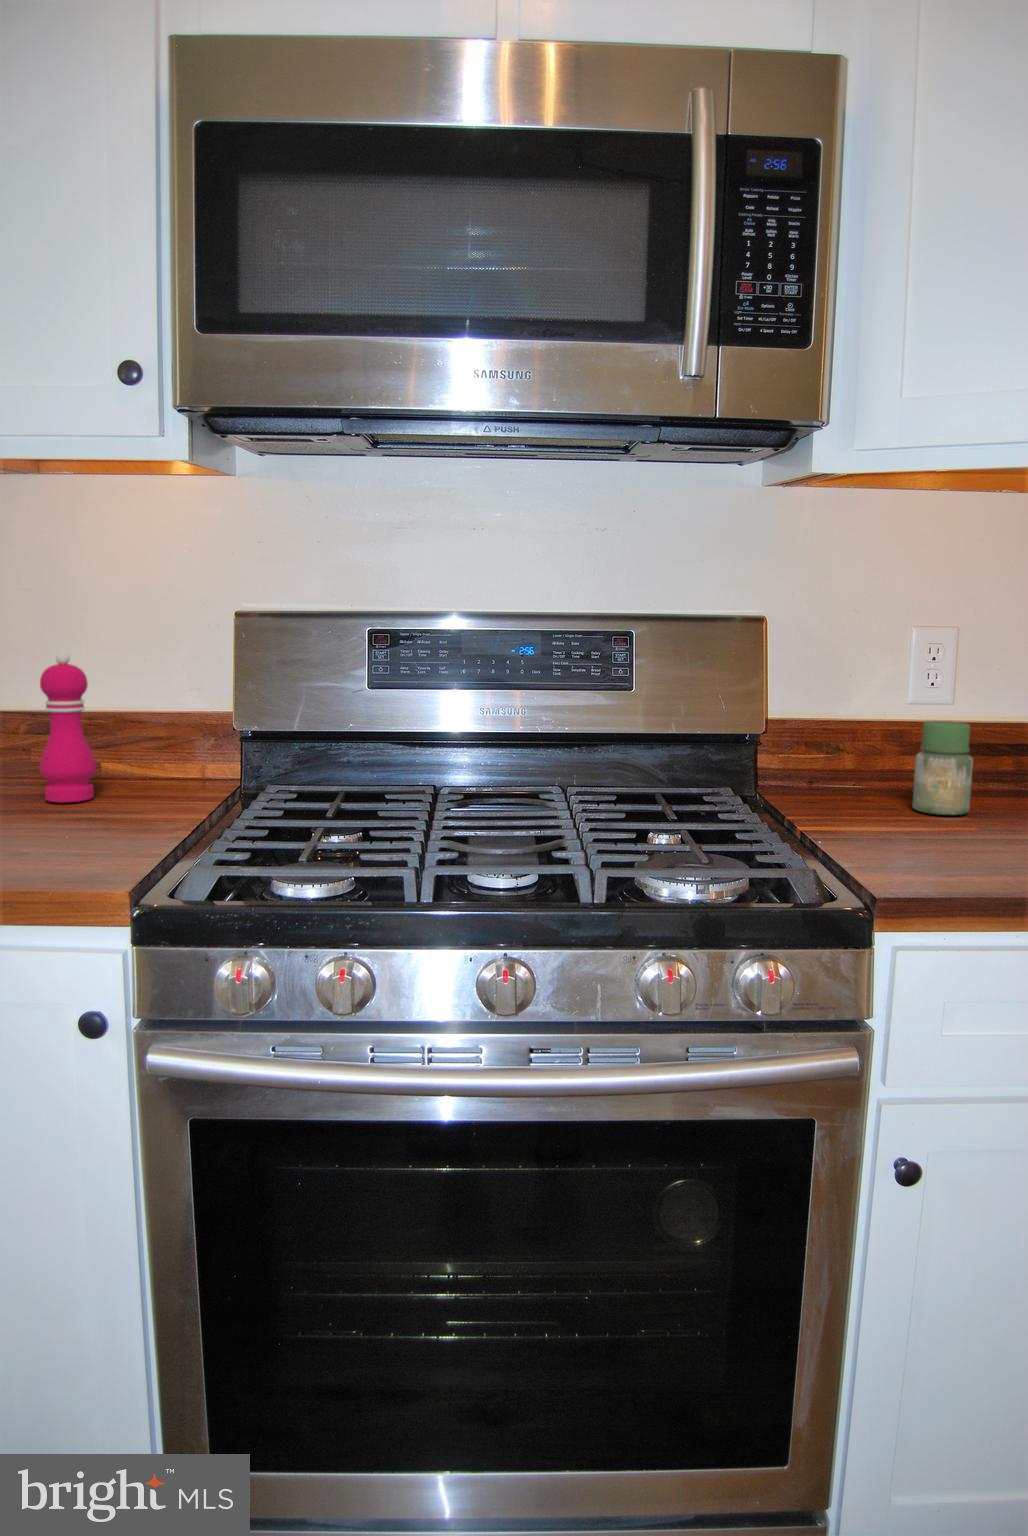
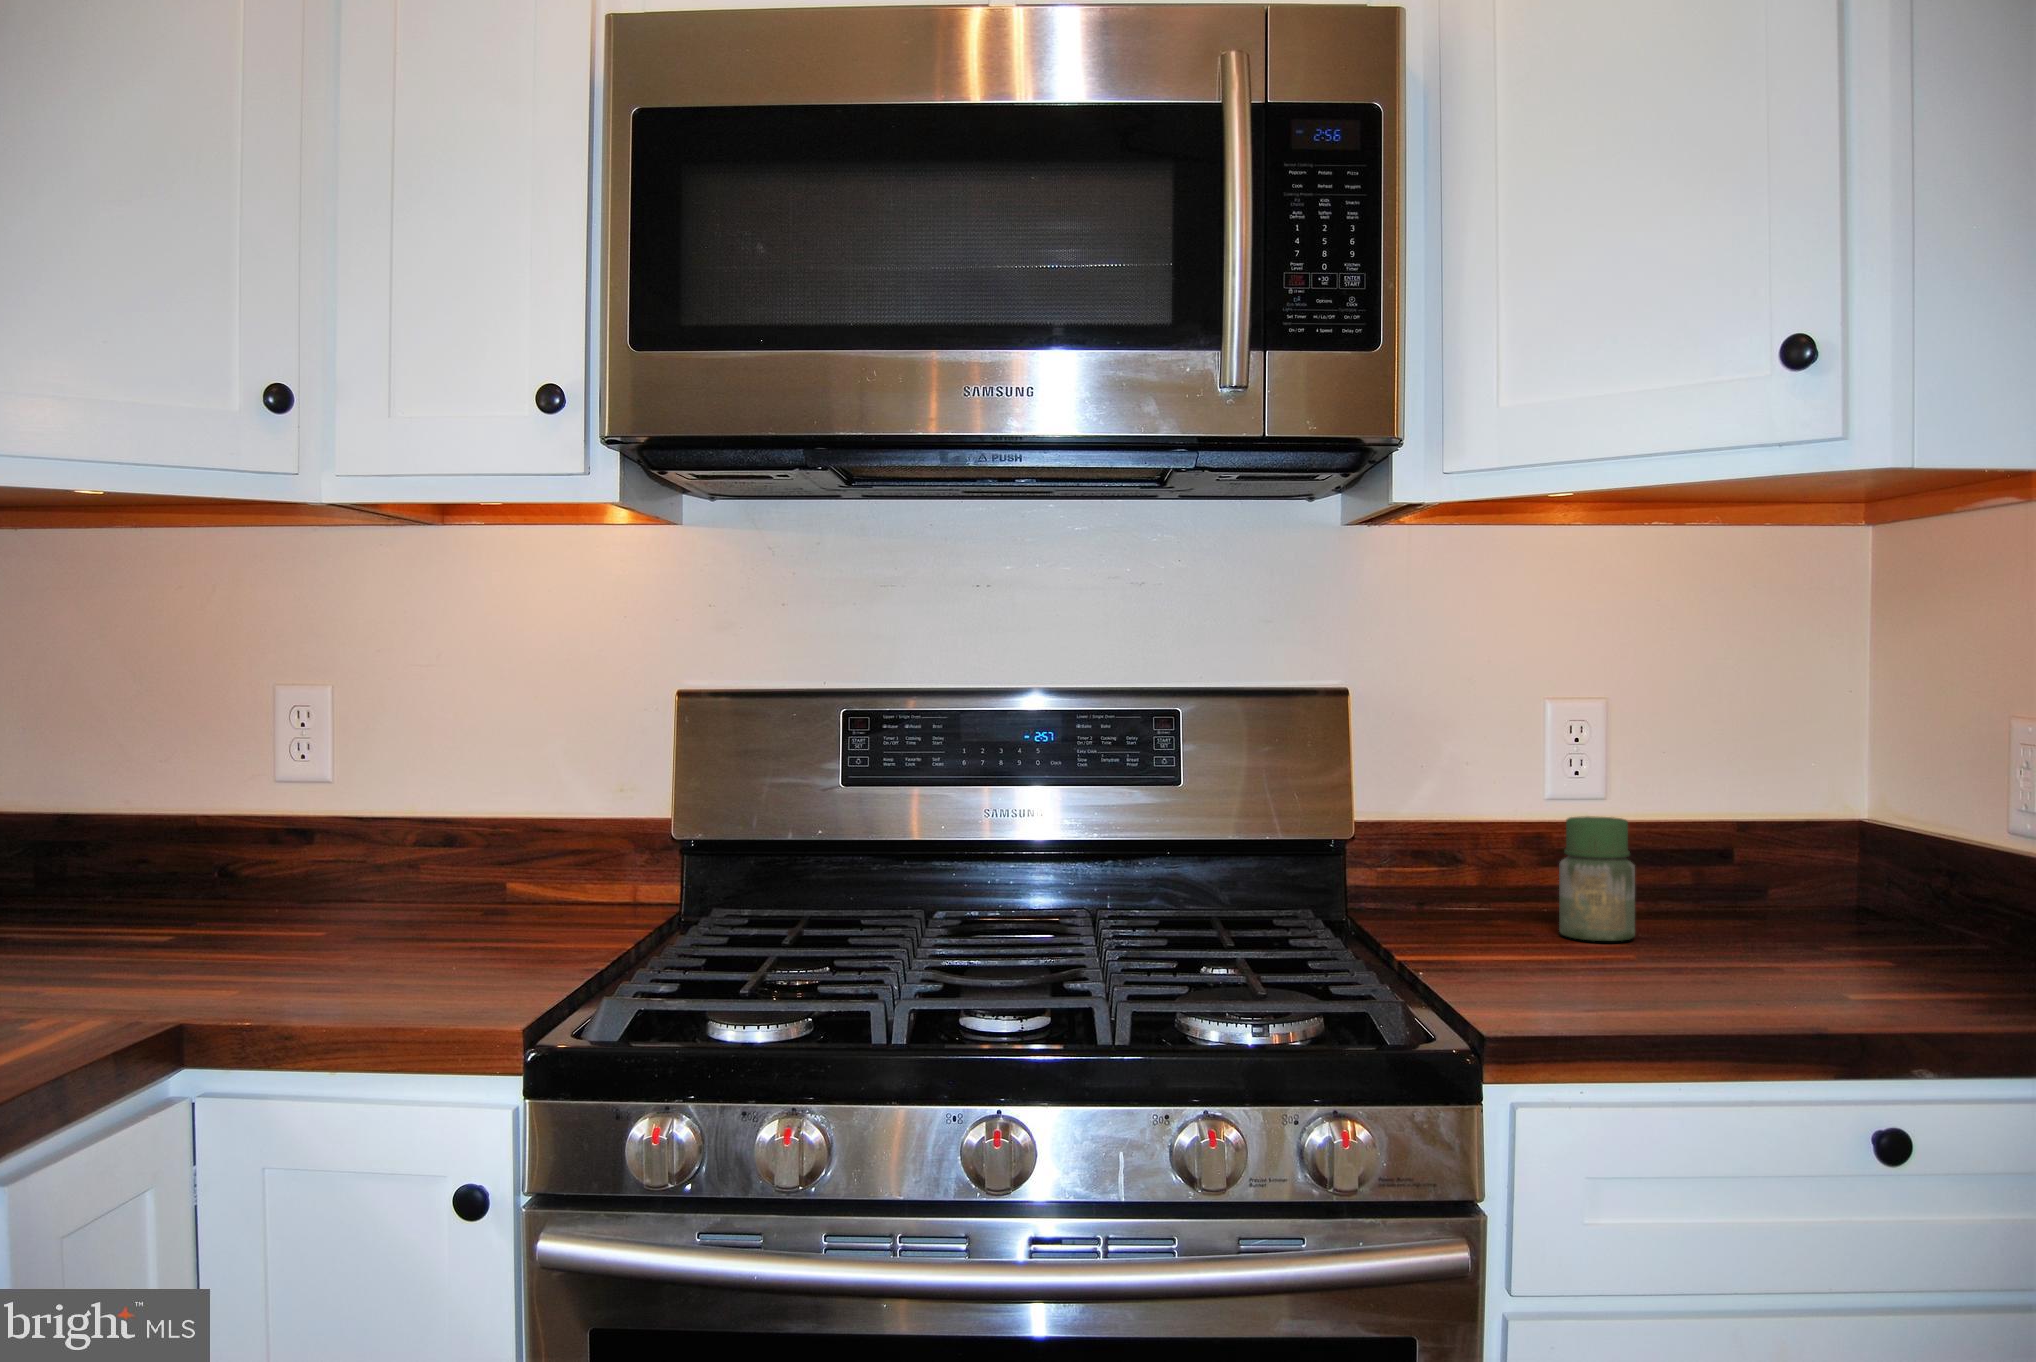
pepper mill: present [40,652,96,803] -> none [419,739,491,931]

